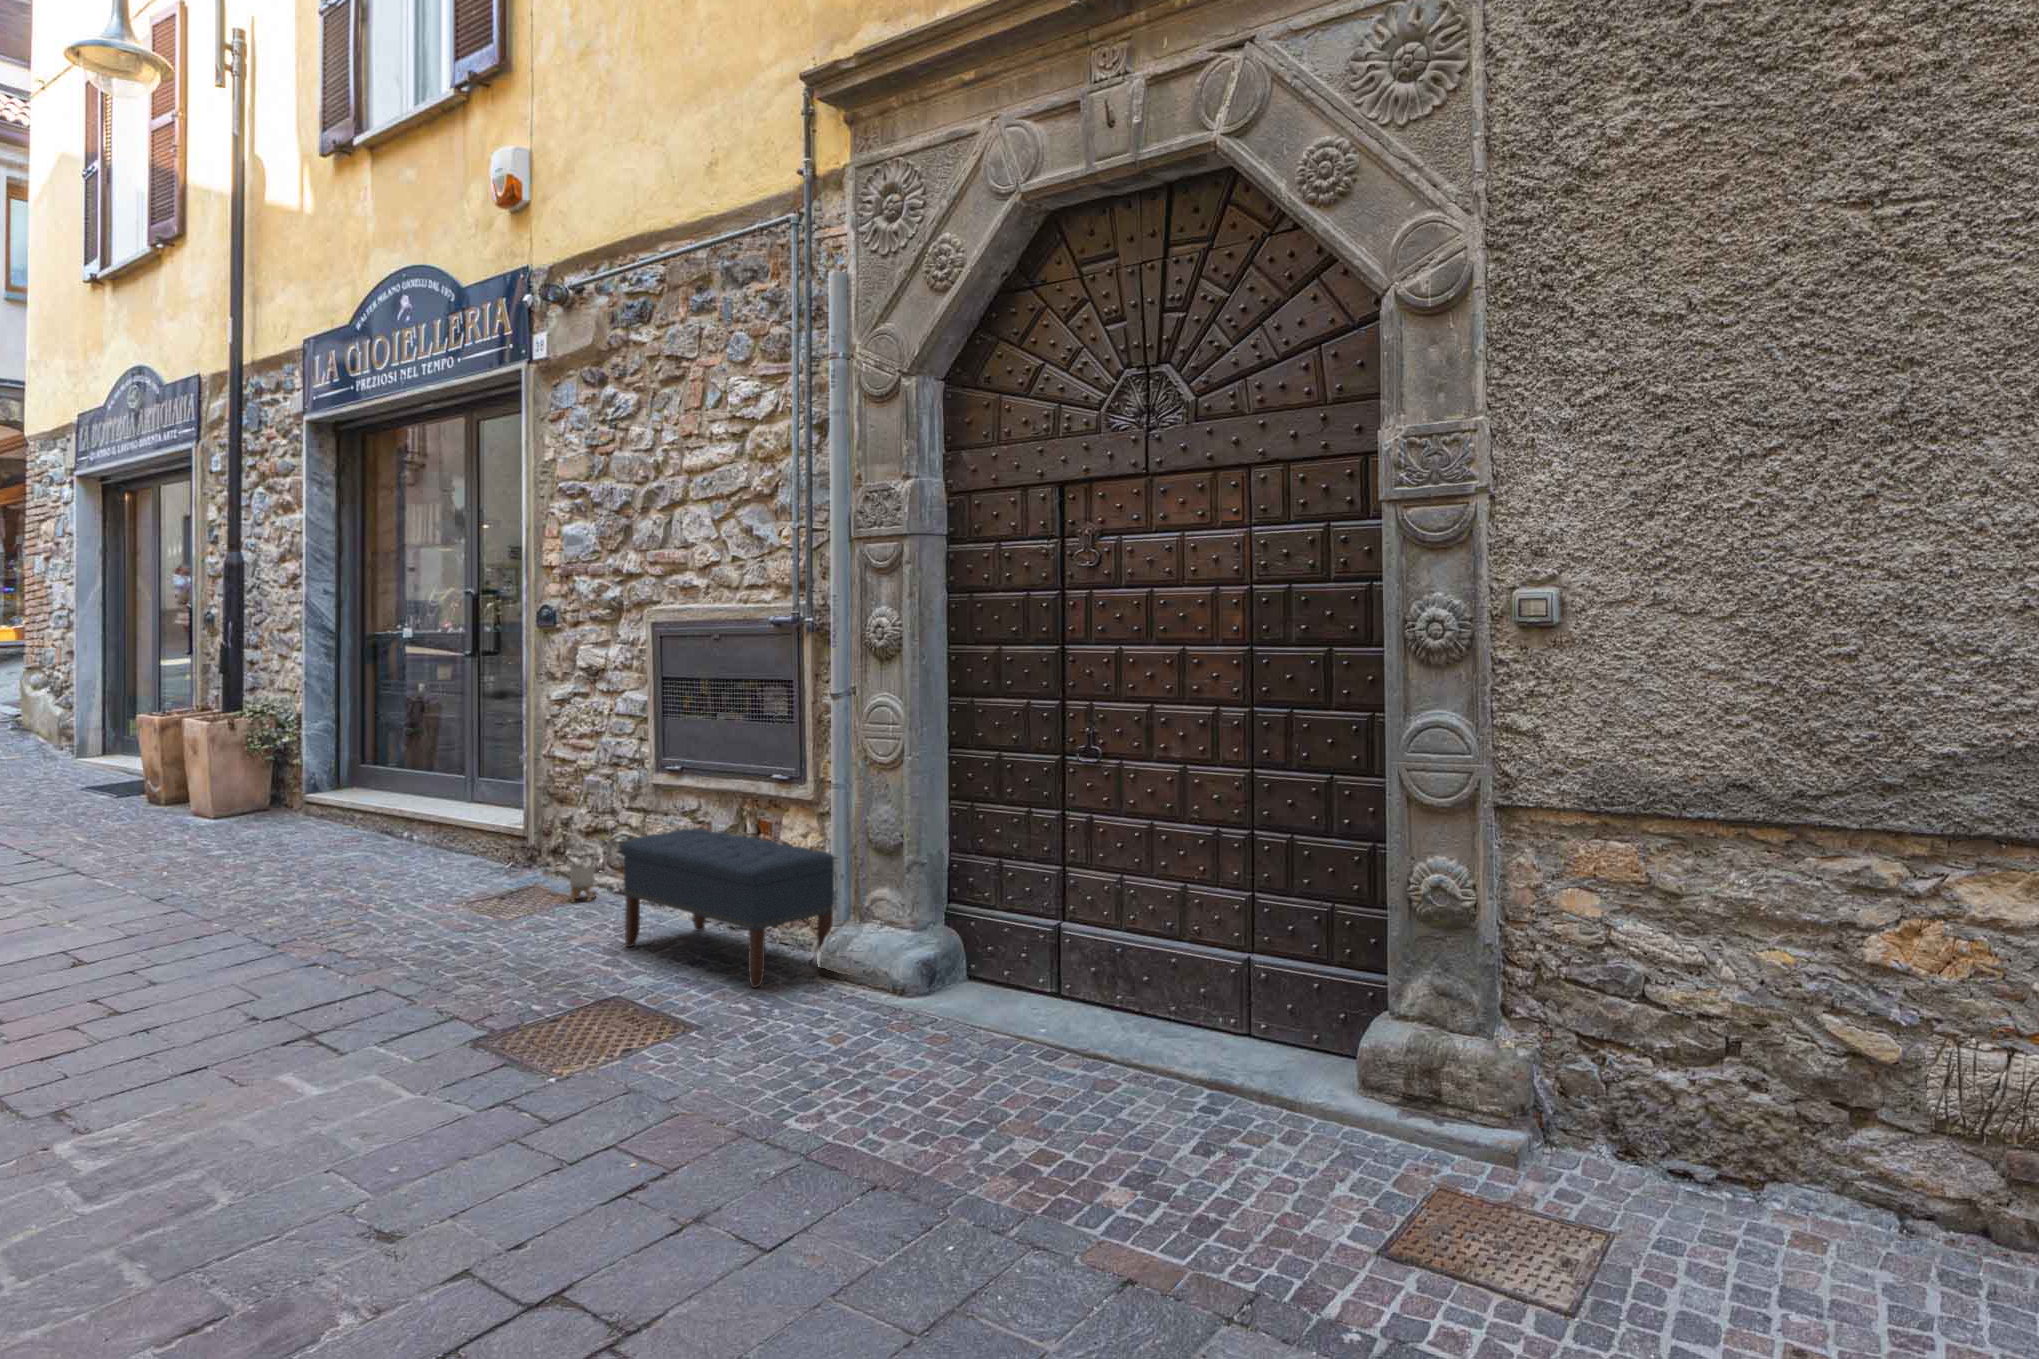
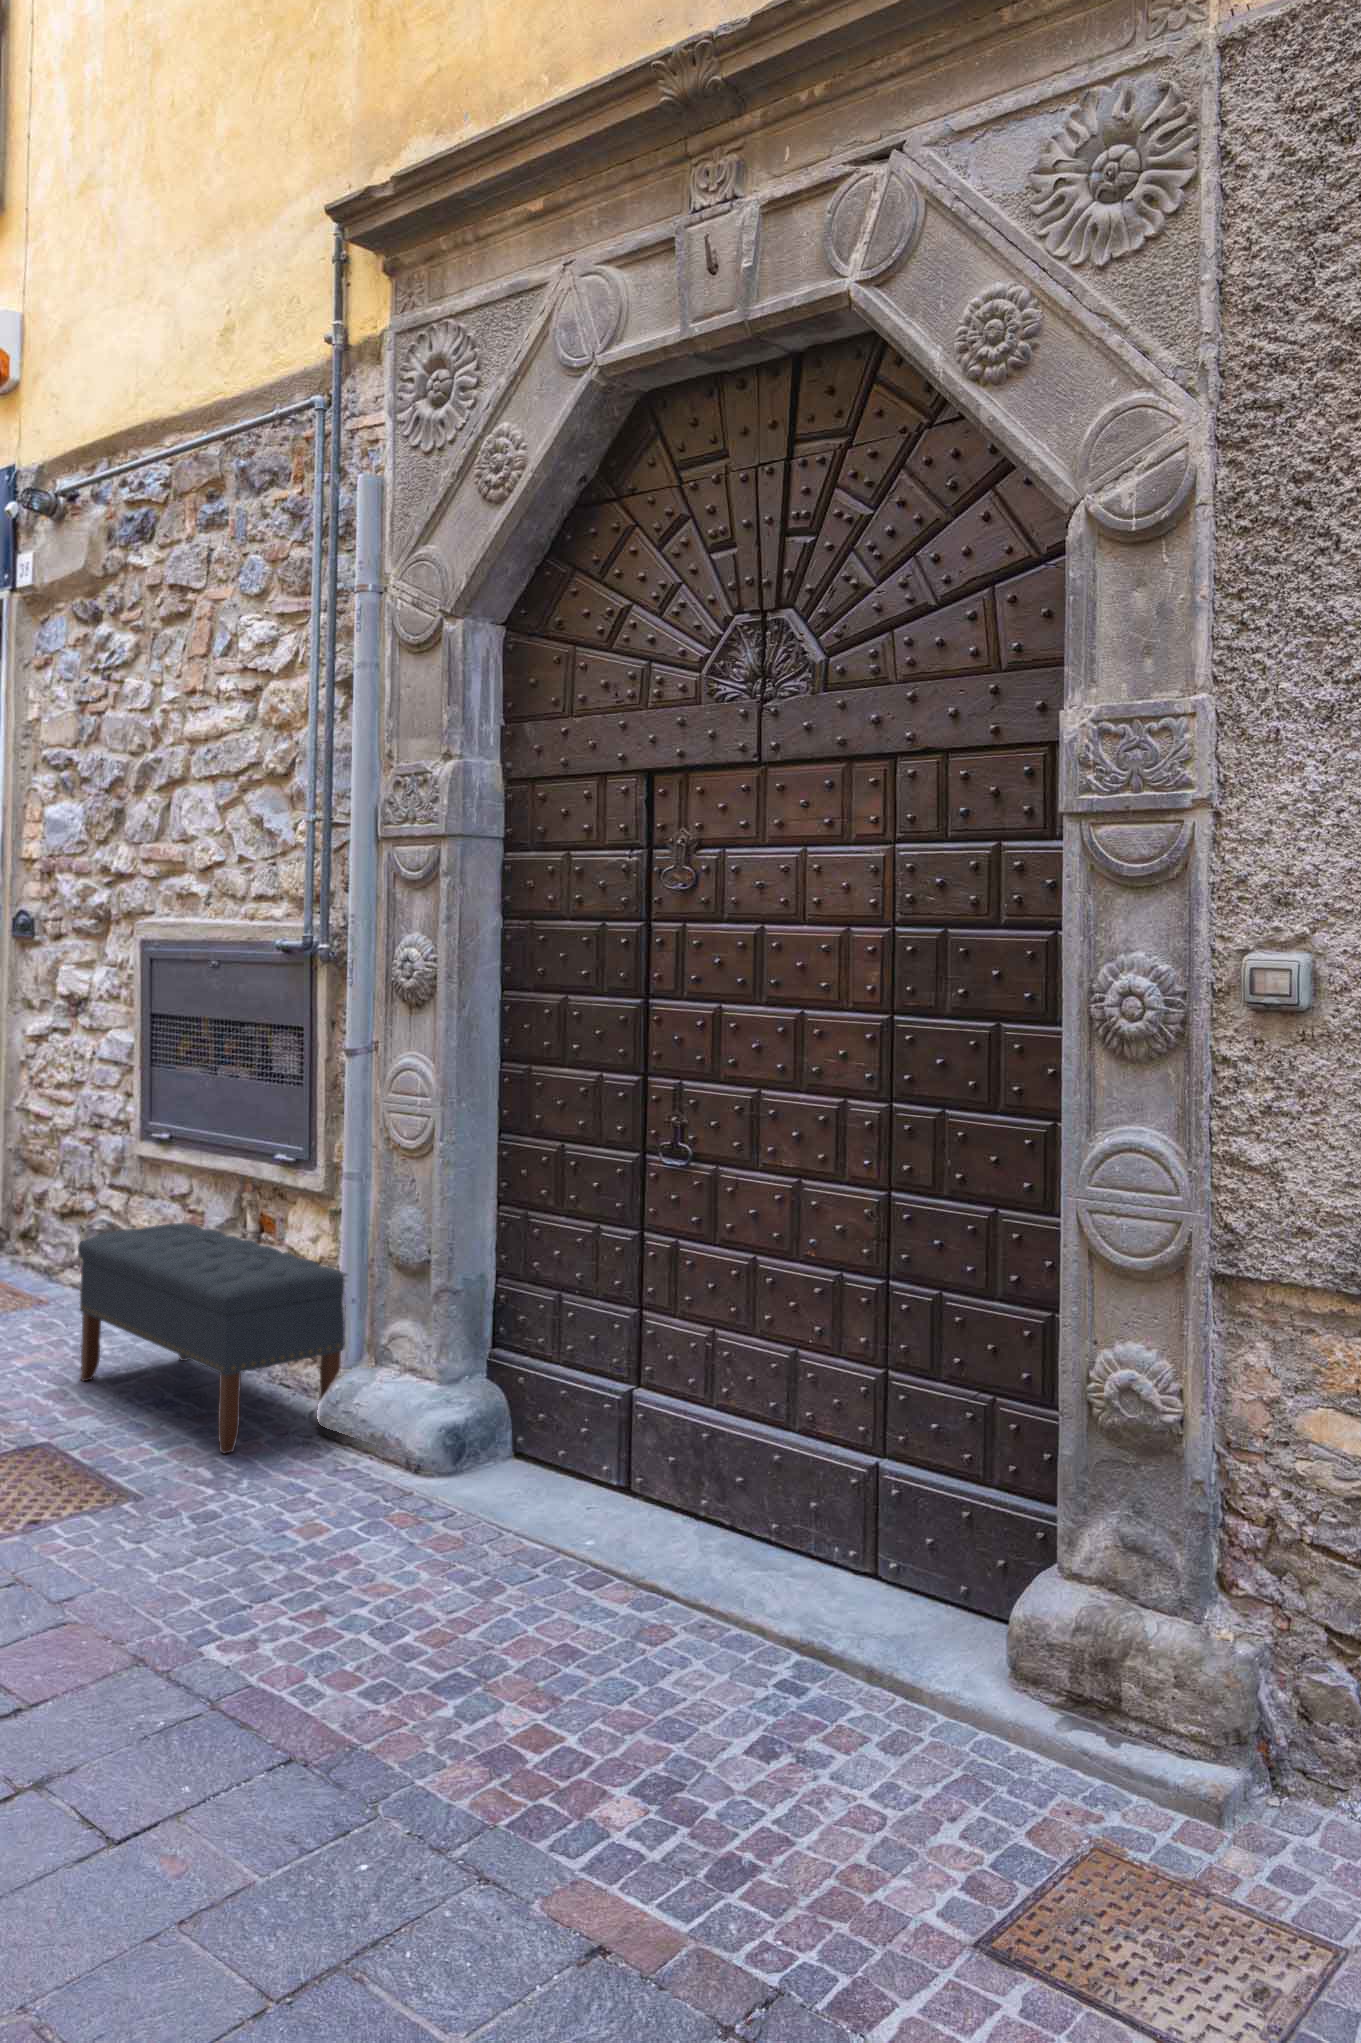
planter: present [570,864,597,902] -> none [36,1257,73,1310]

